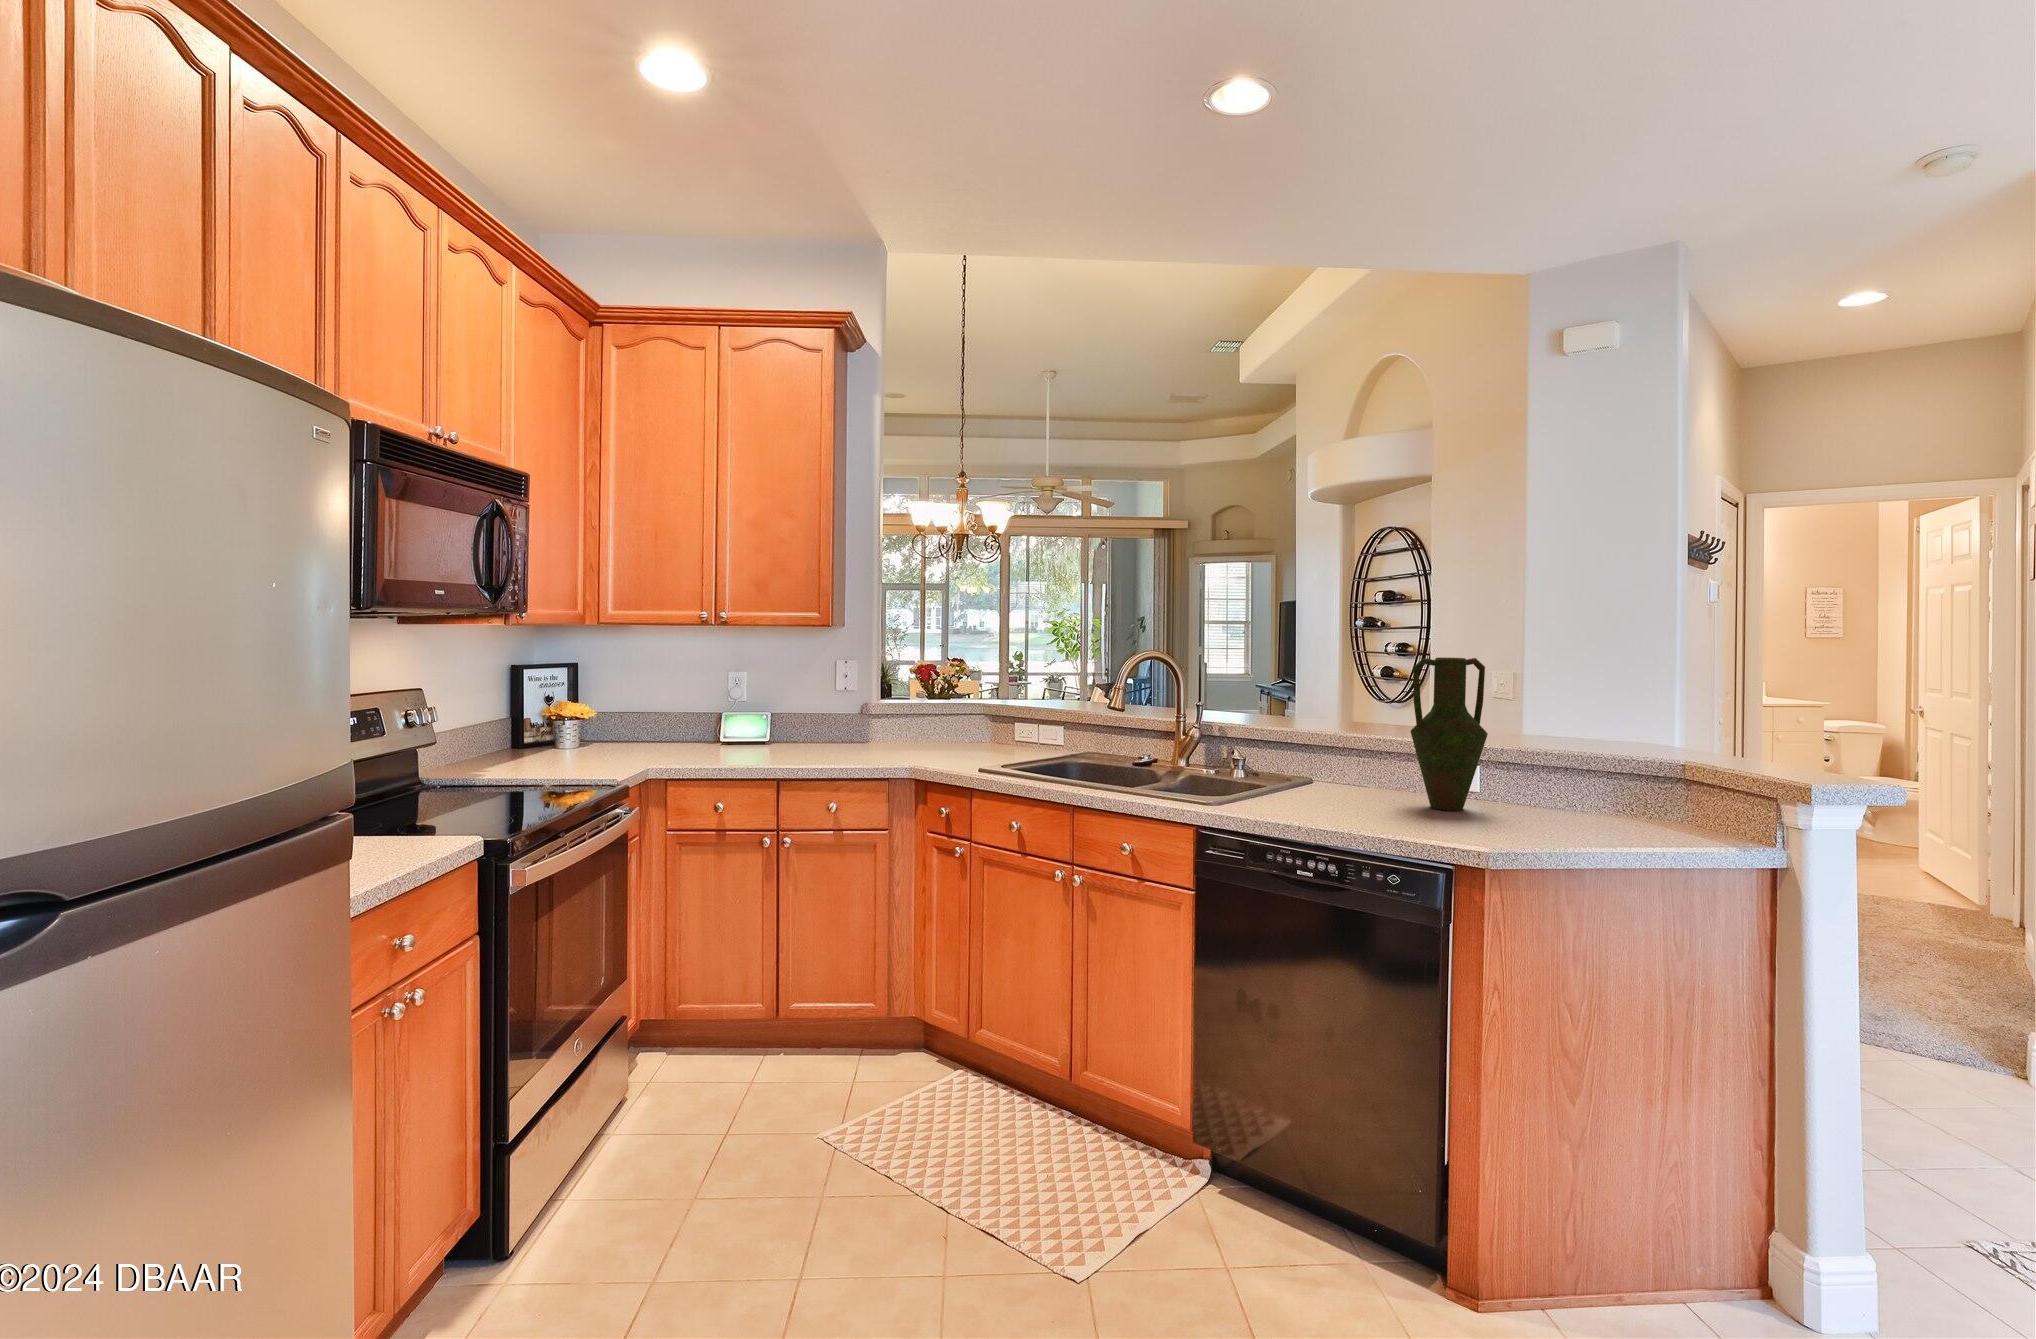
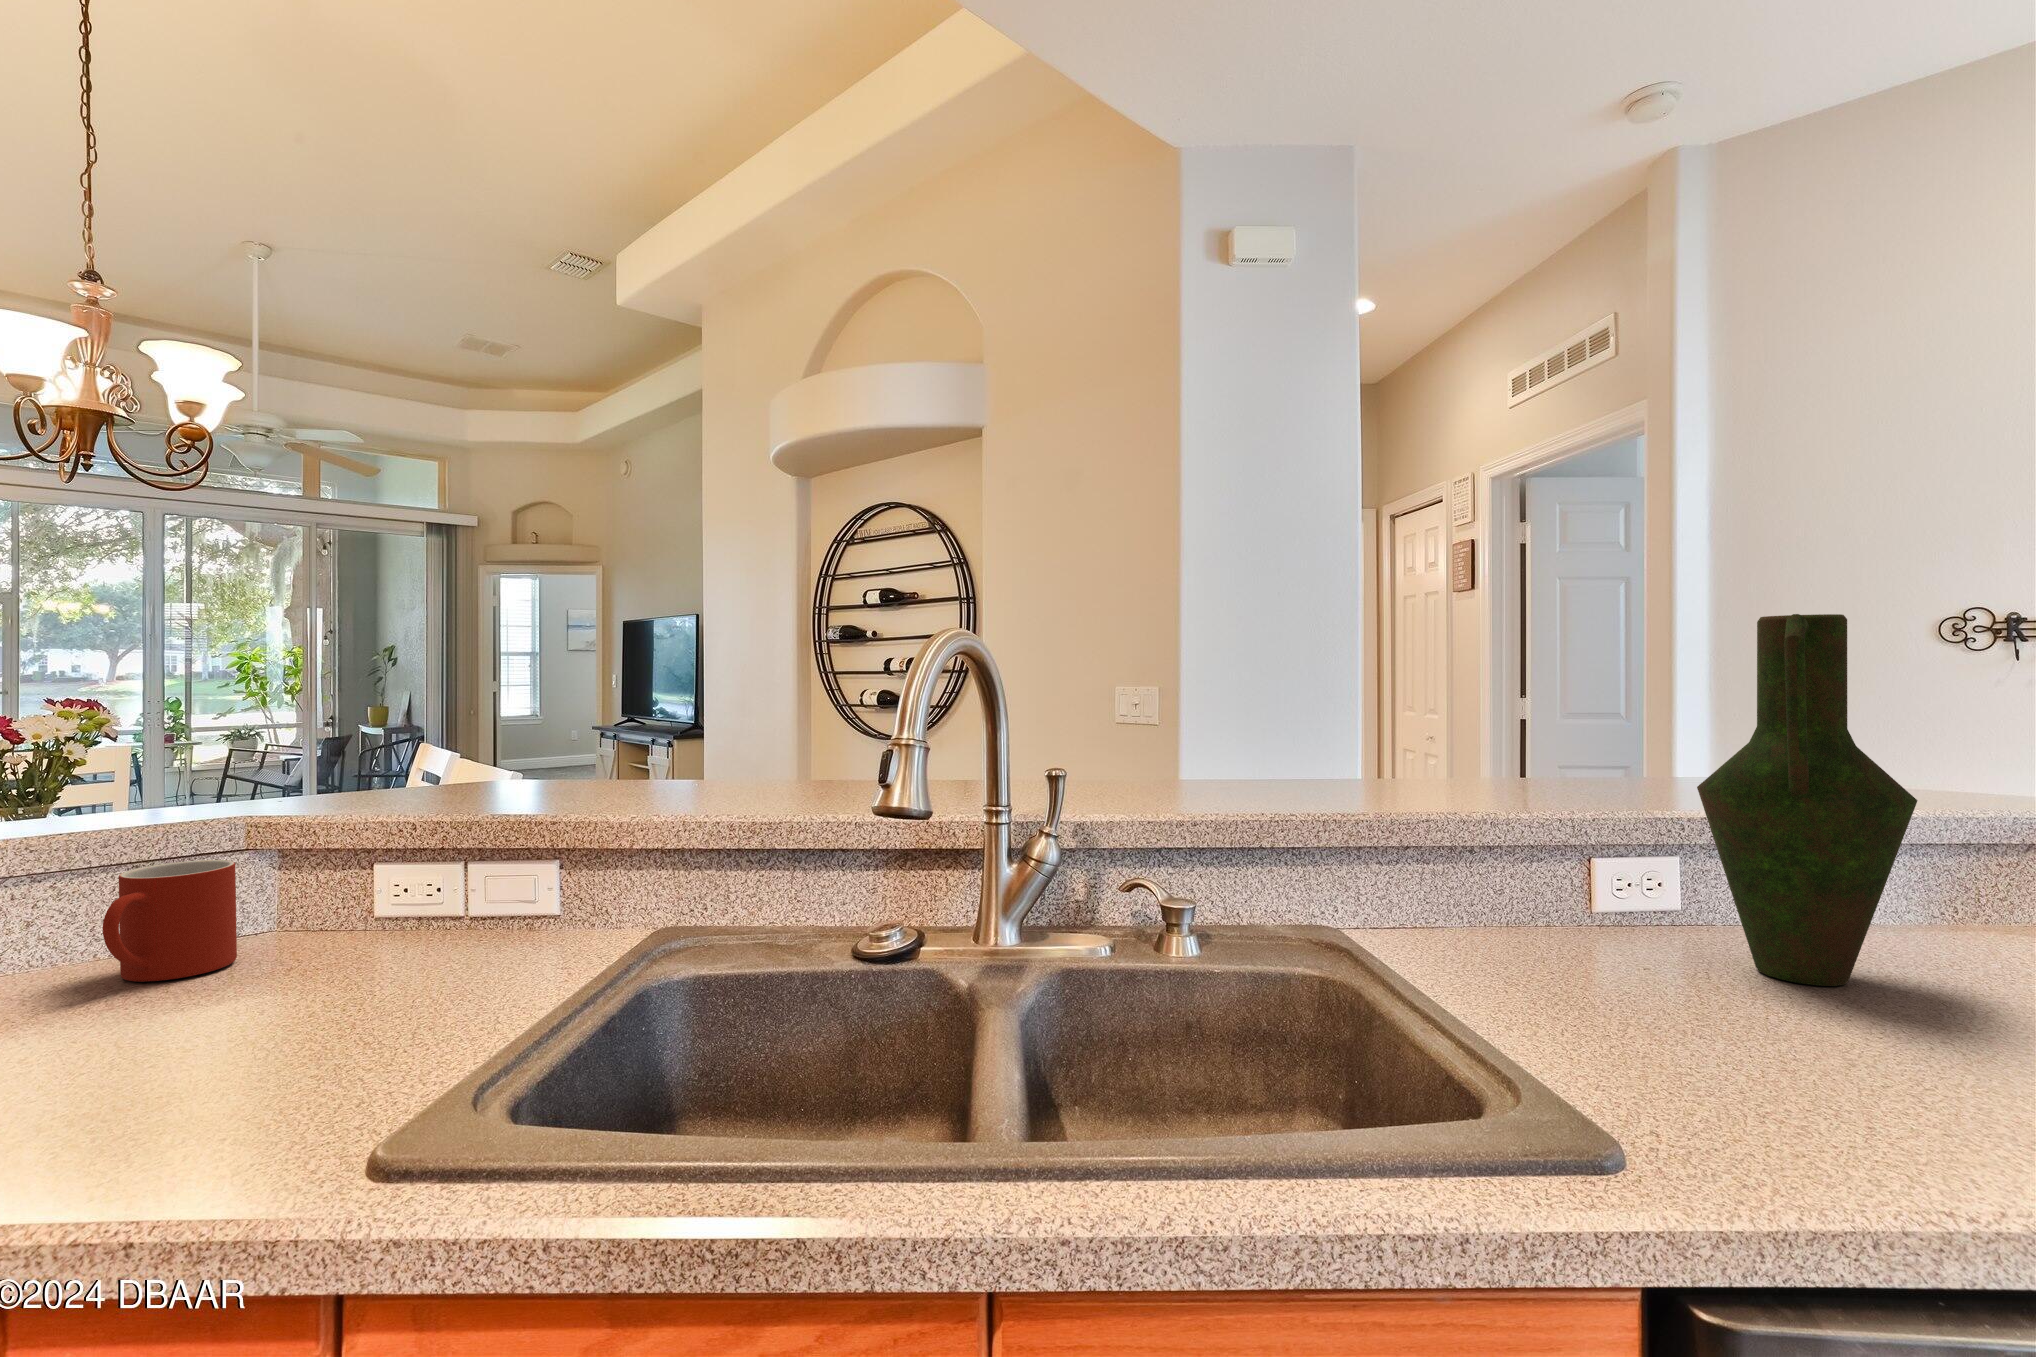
mug: none [953,712,983,743] -> present [102,860,237,982]

